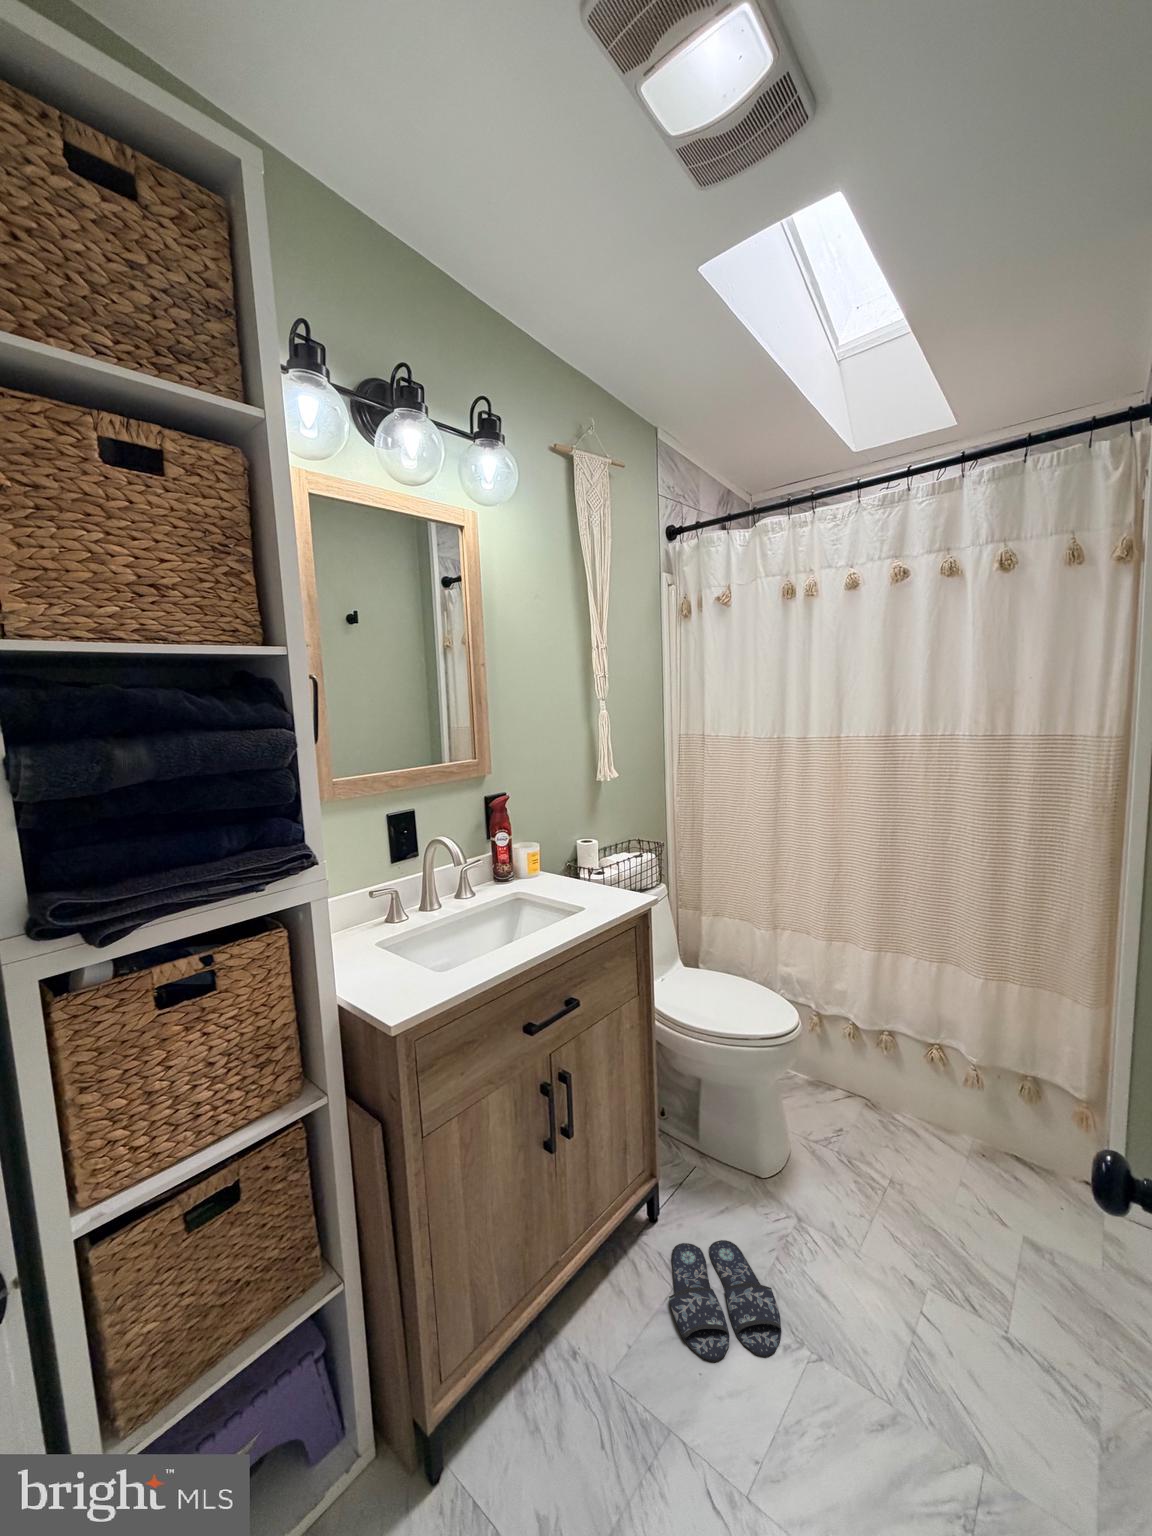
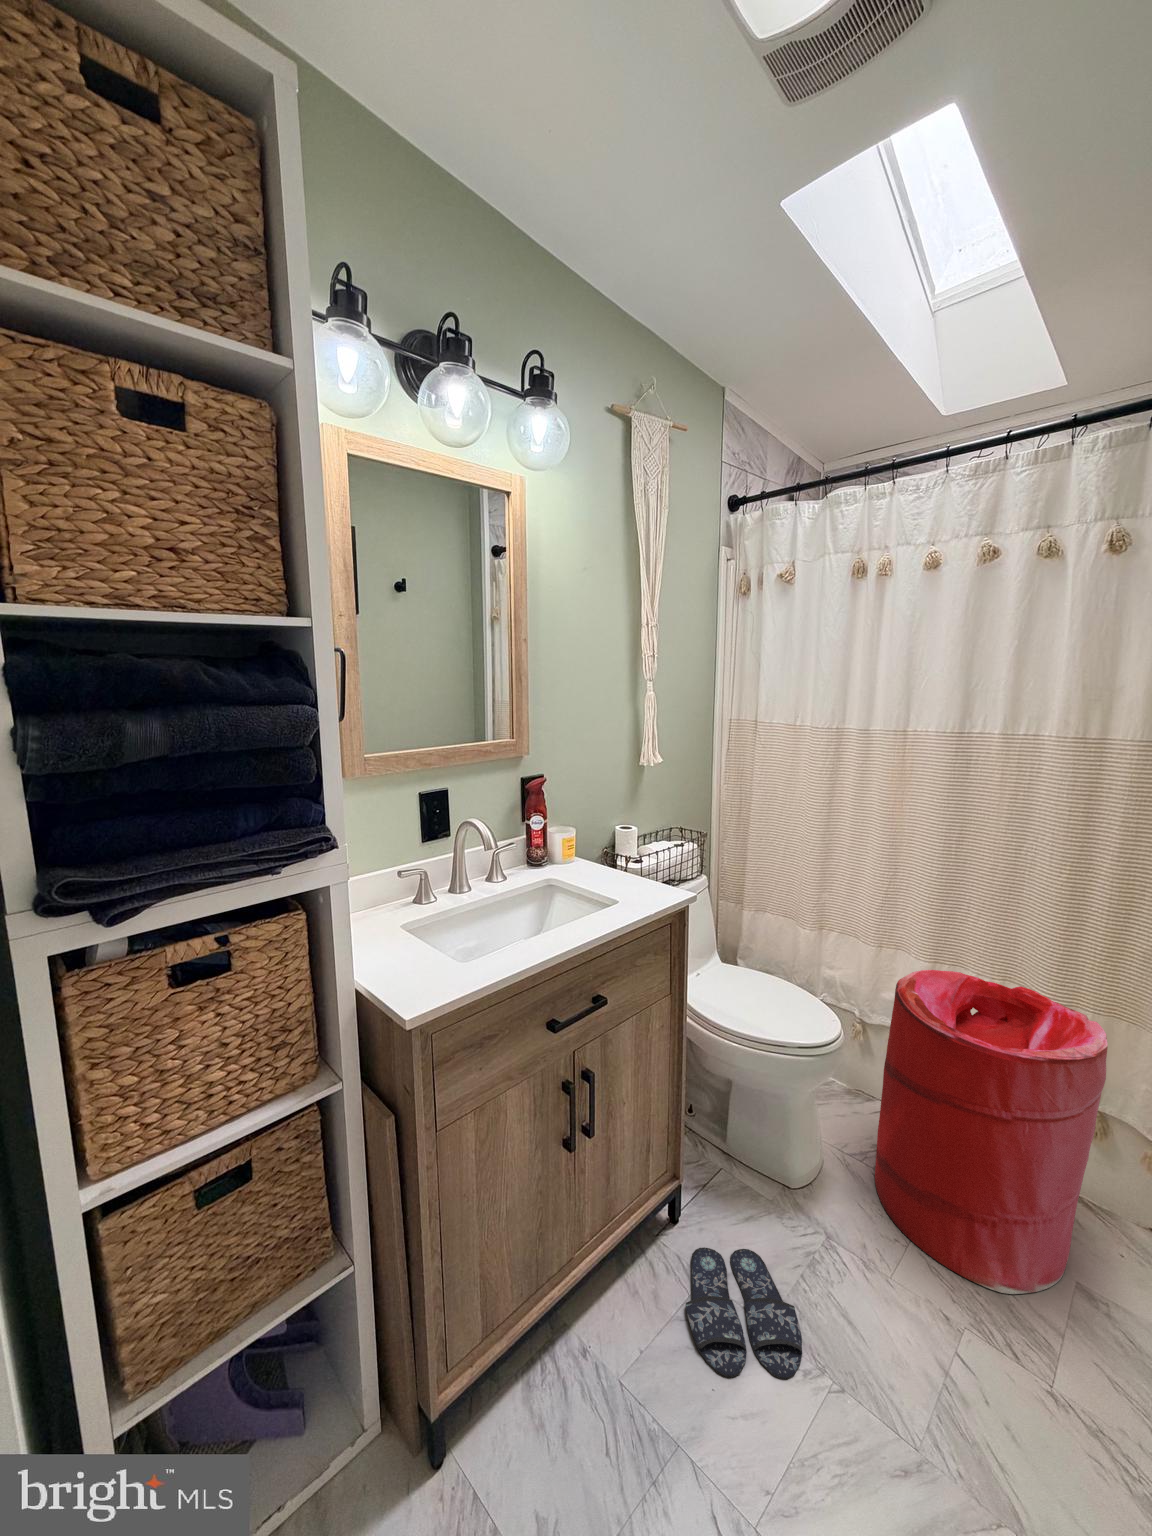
laundry hamper: none [839,958,1033,1254] -> present [875,970,1108,1294]

